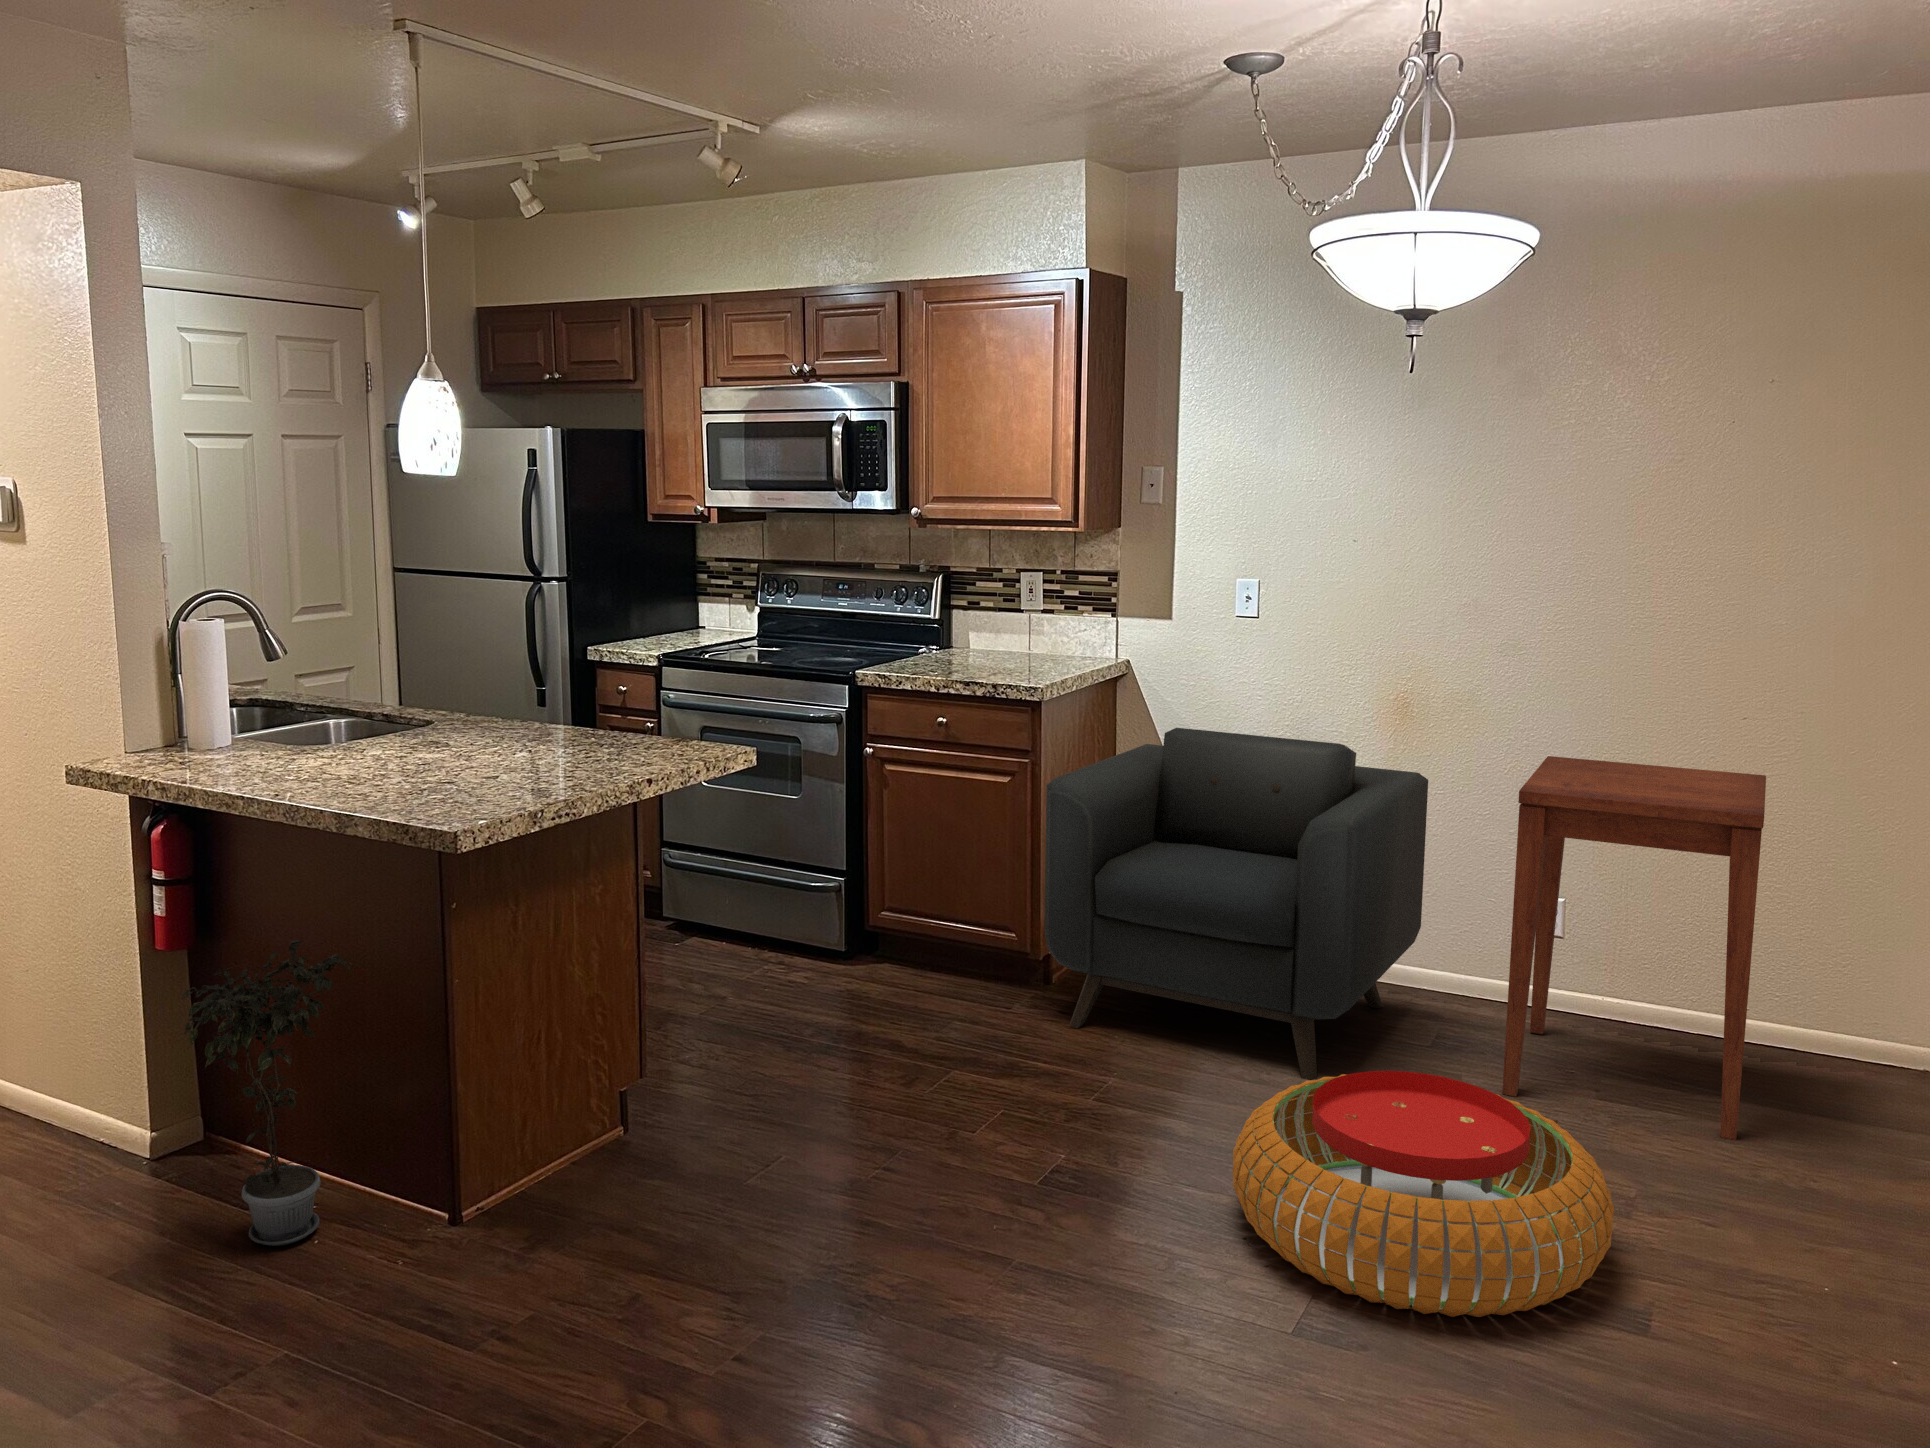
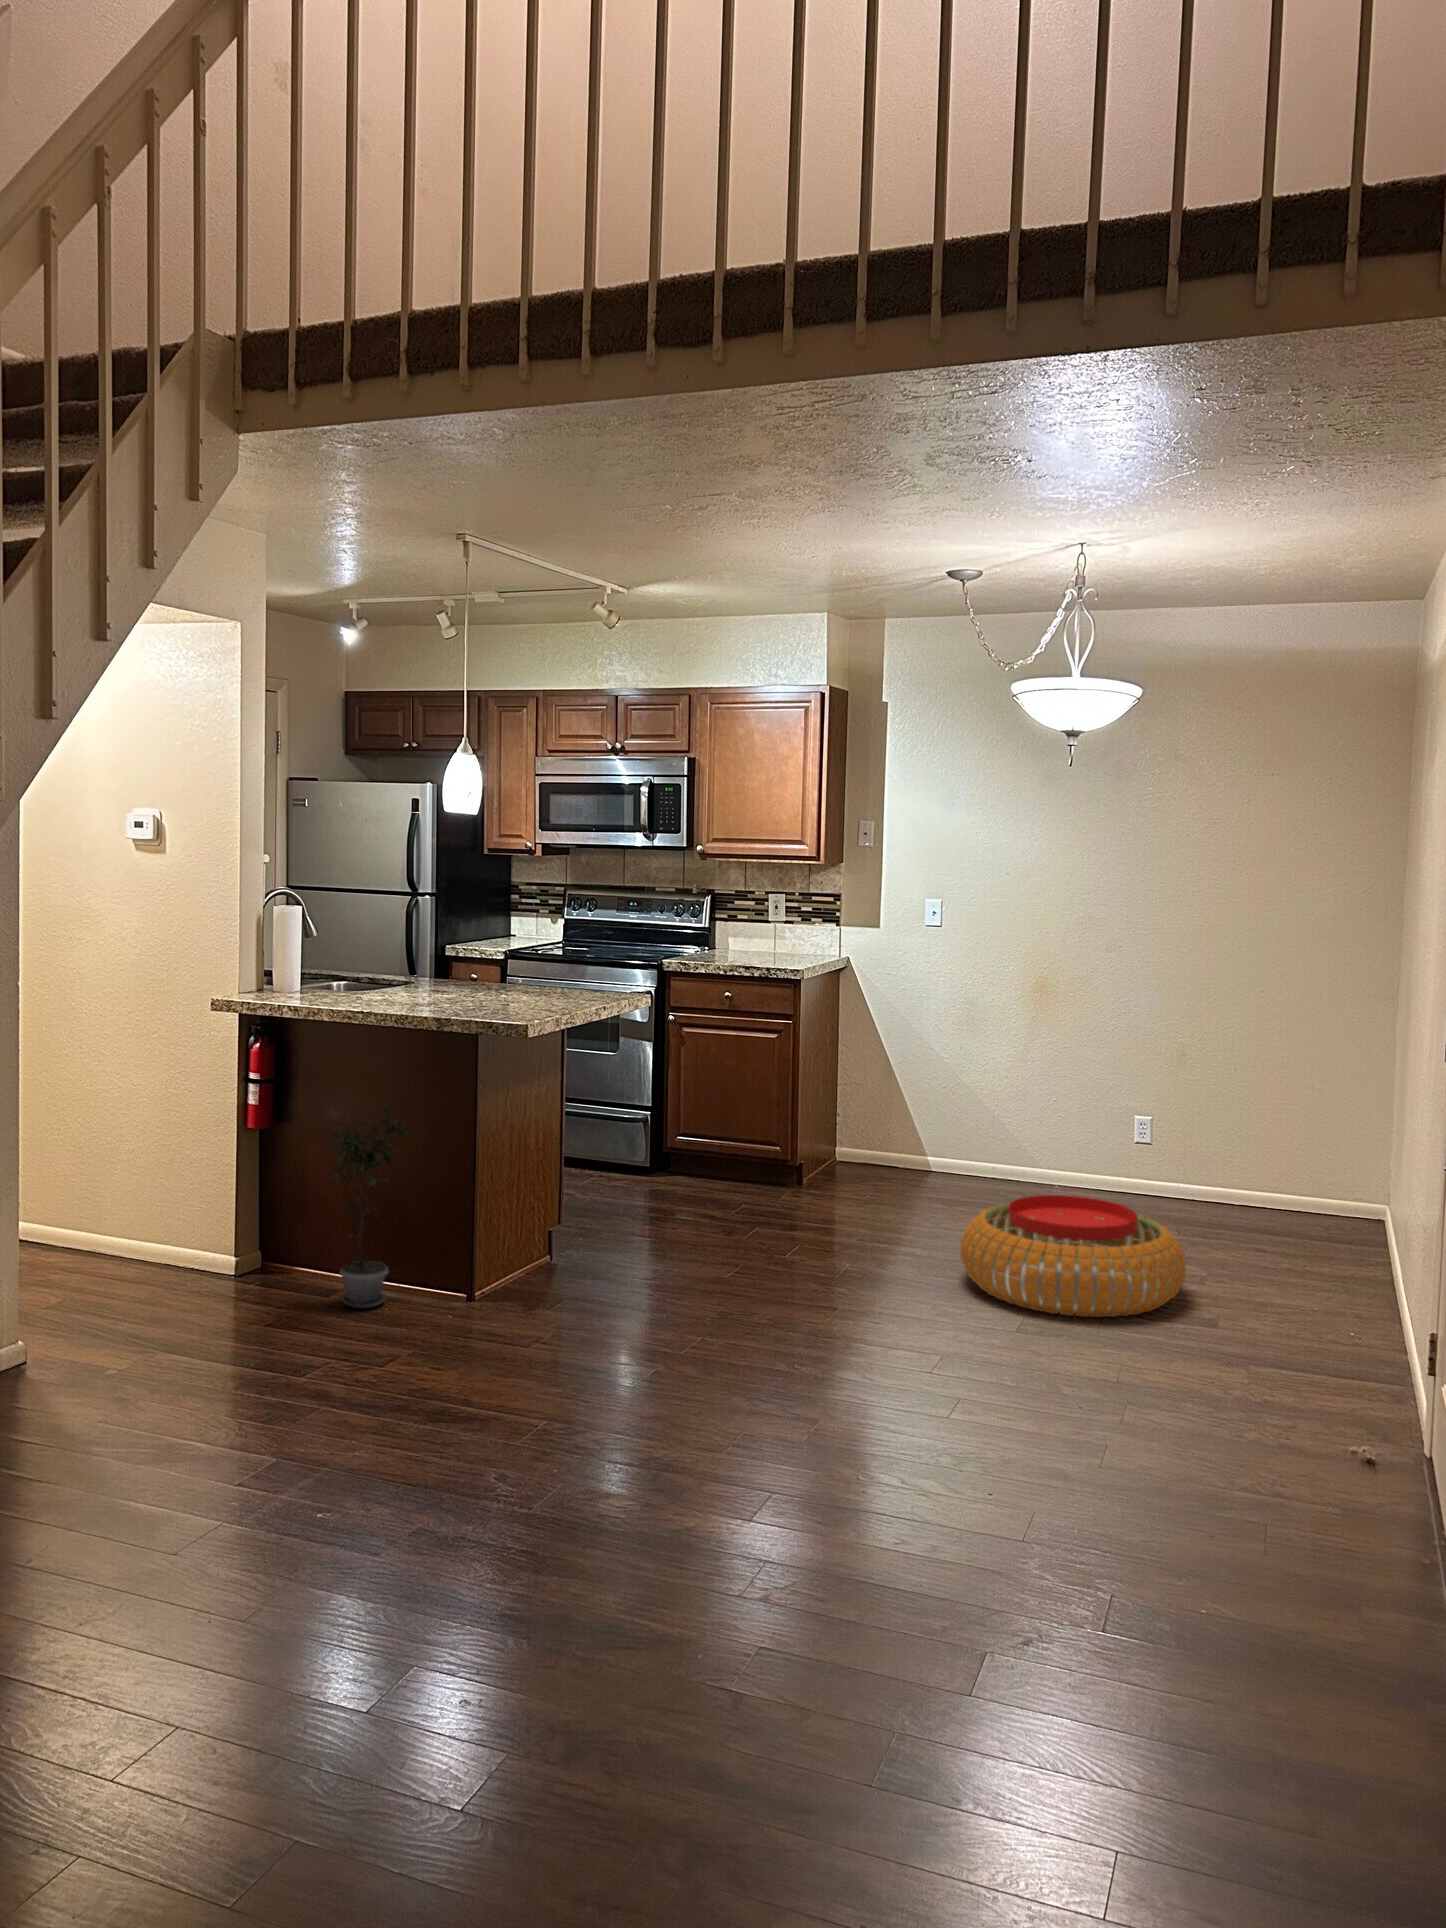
armchair: present [1044,728,1428,1080] -> none [805,1000,1058,1227]
side table: present [1502,756,1766,1140] -> none [1114,1016,1270,1248]

